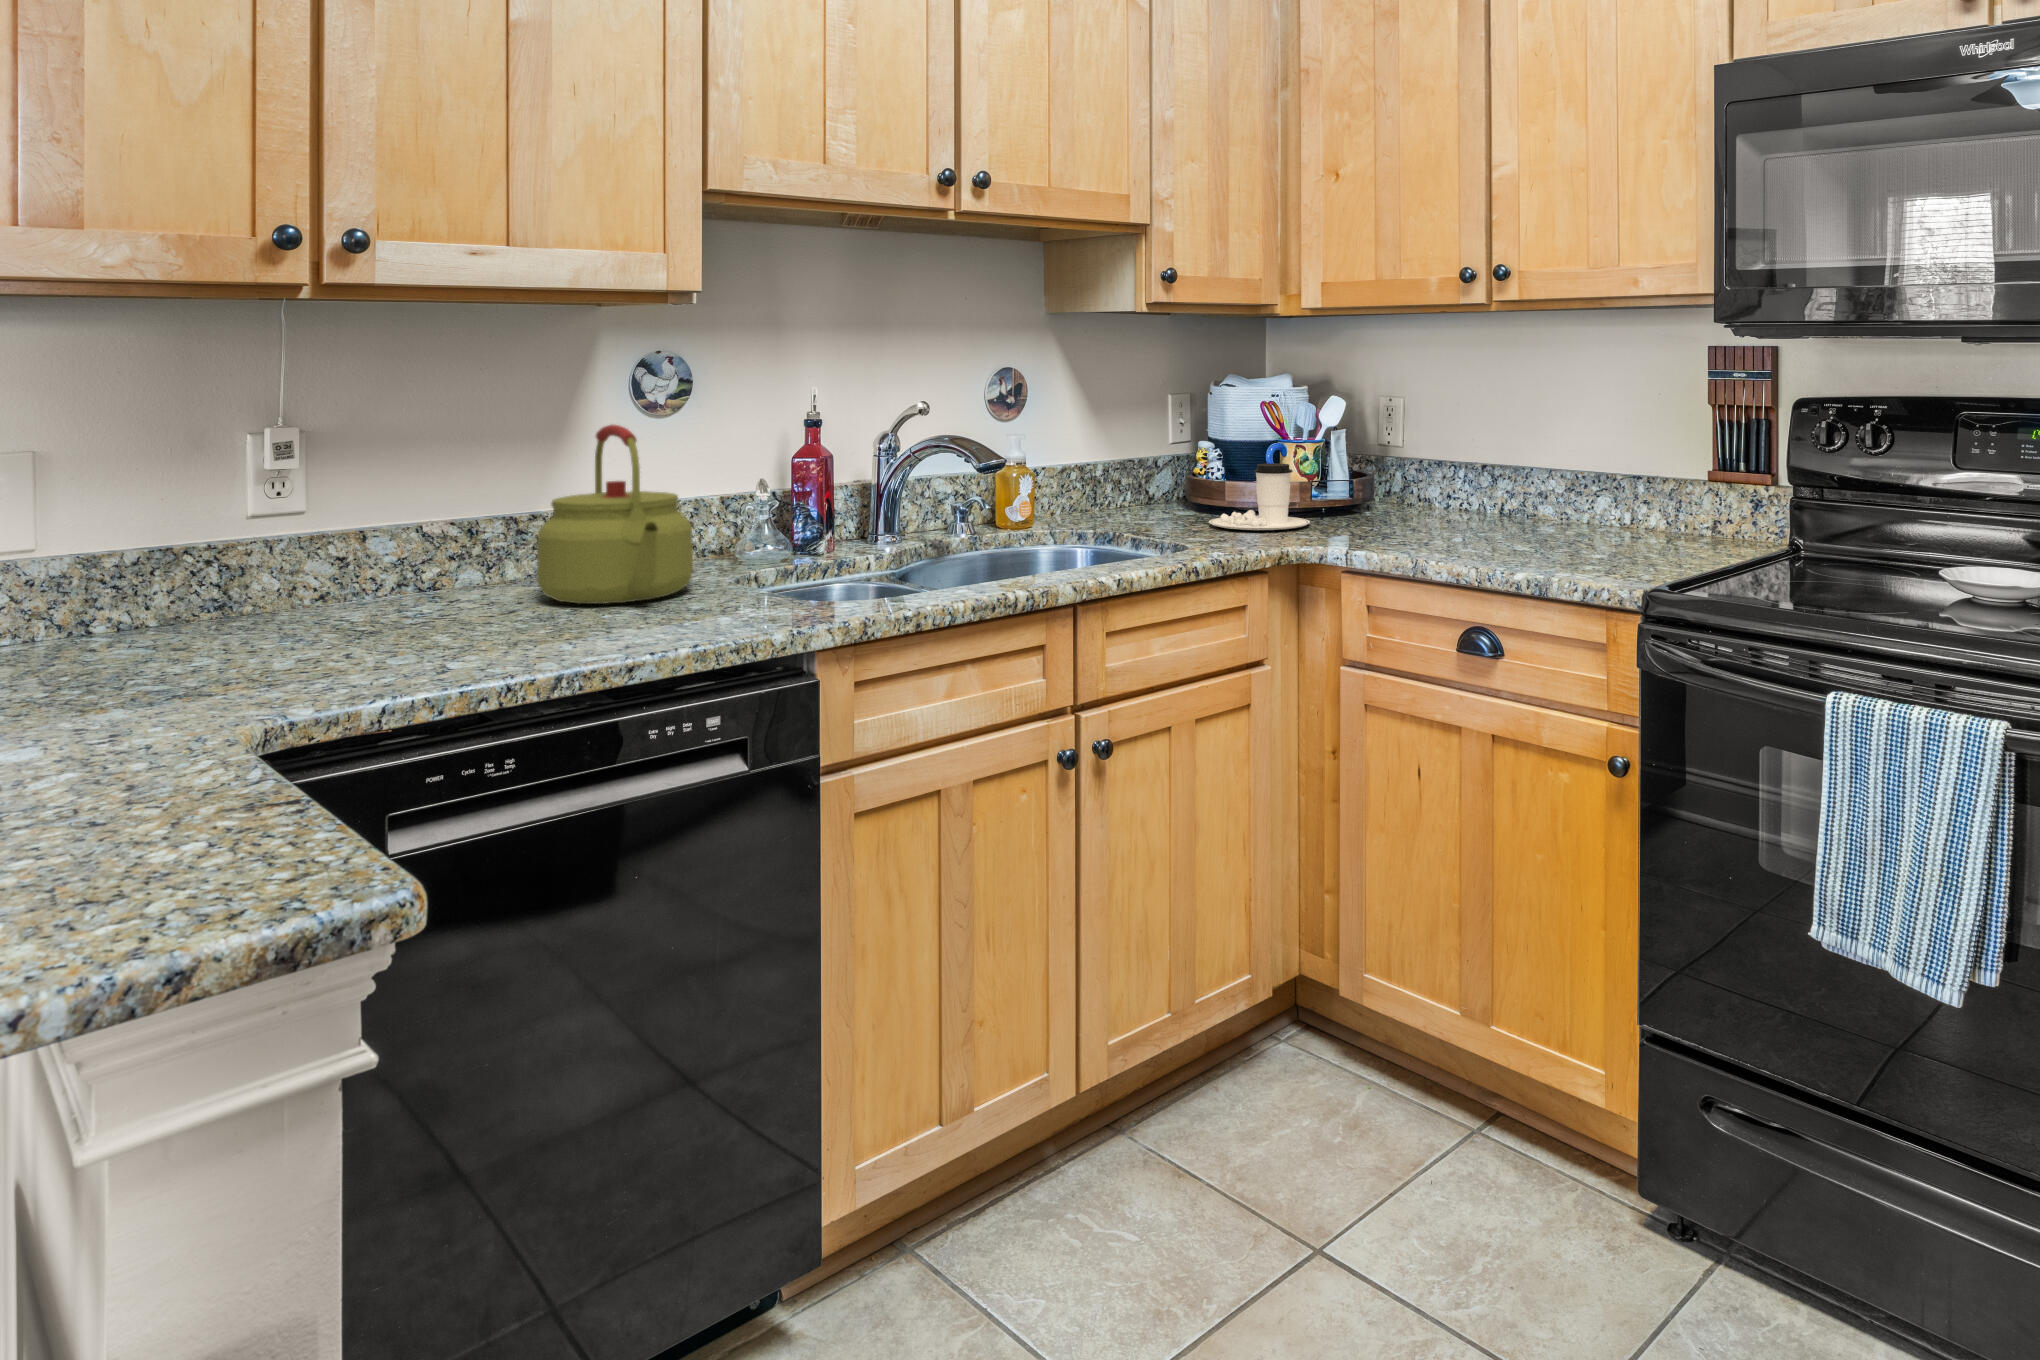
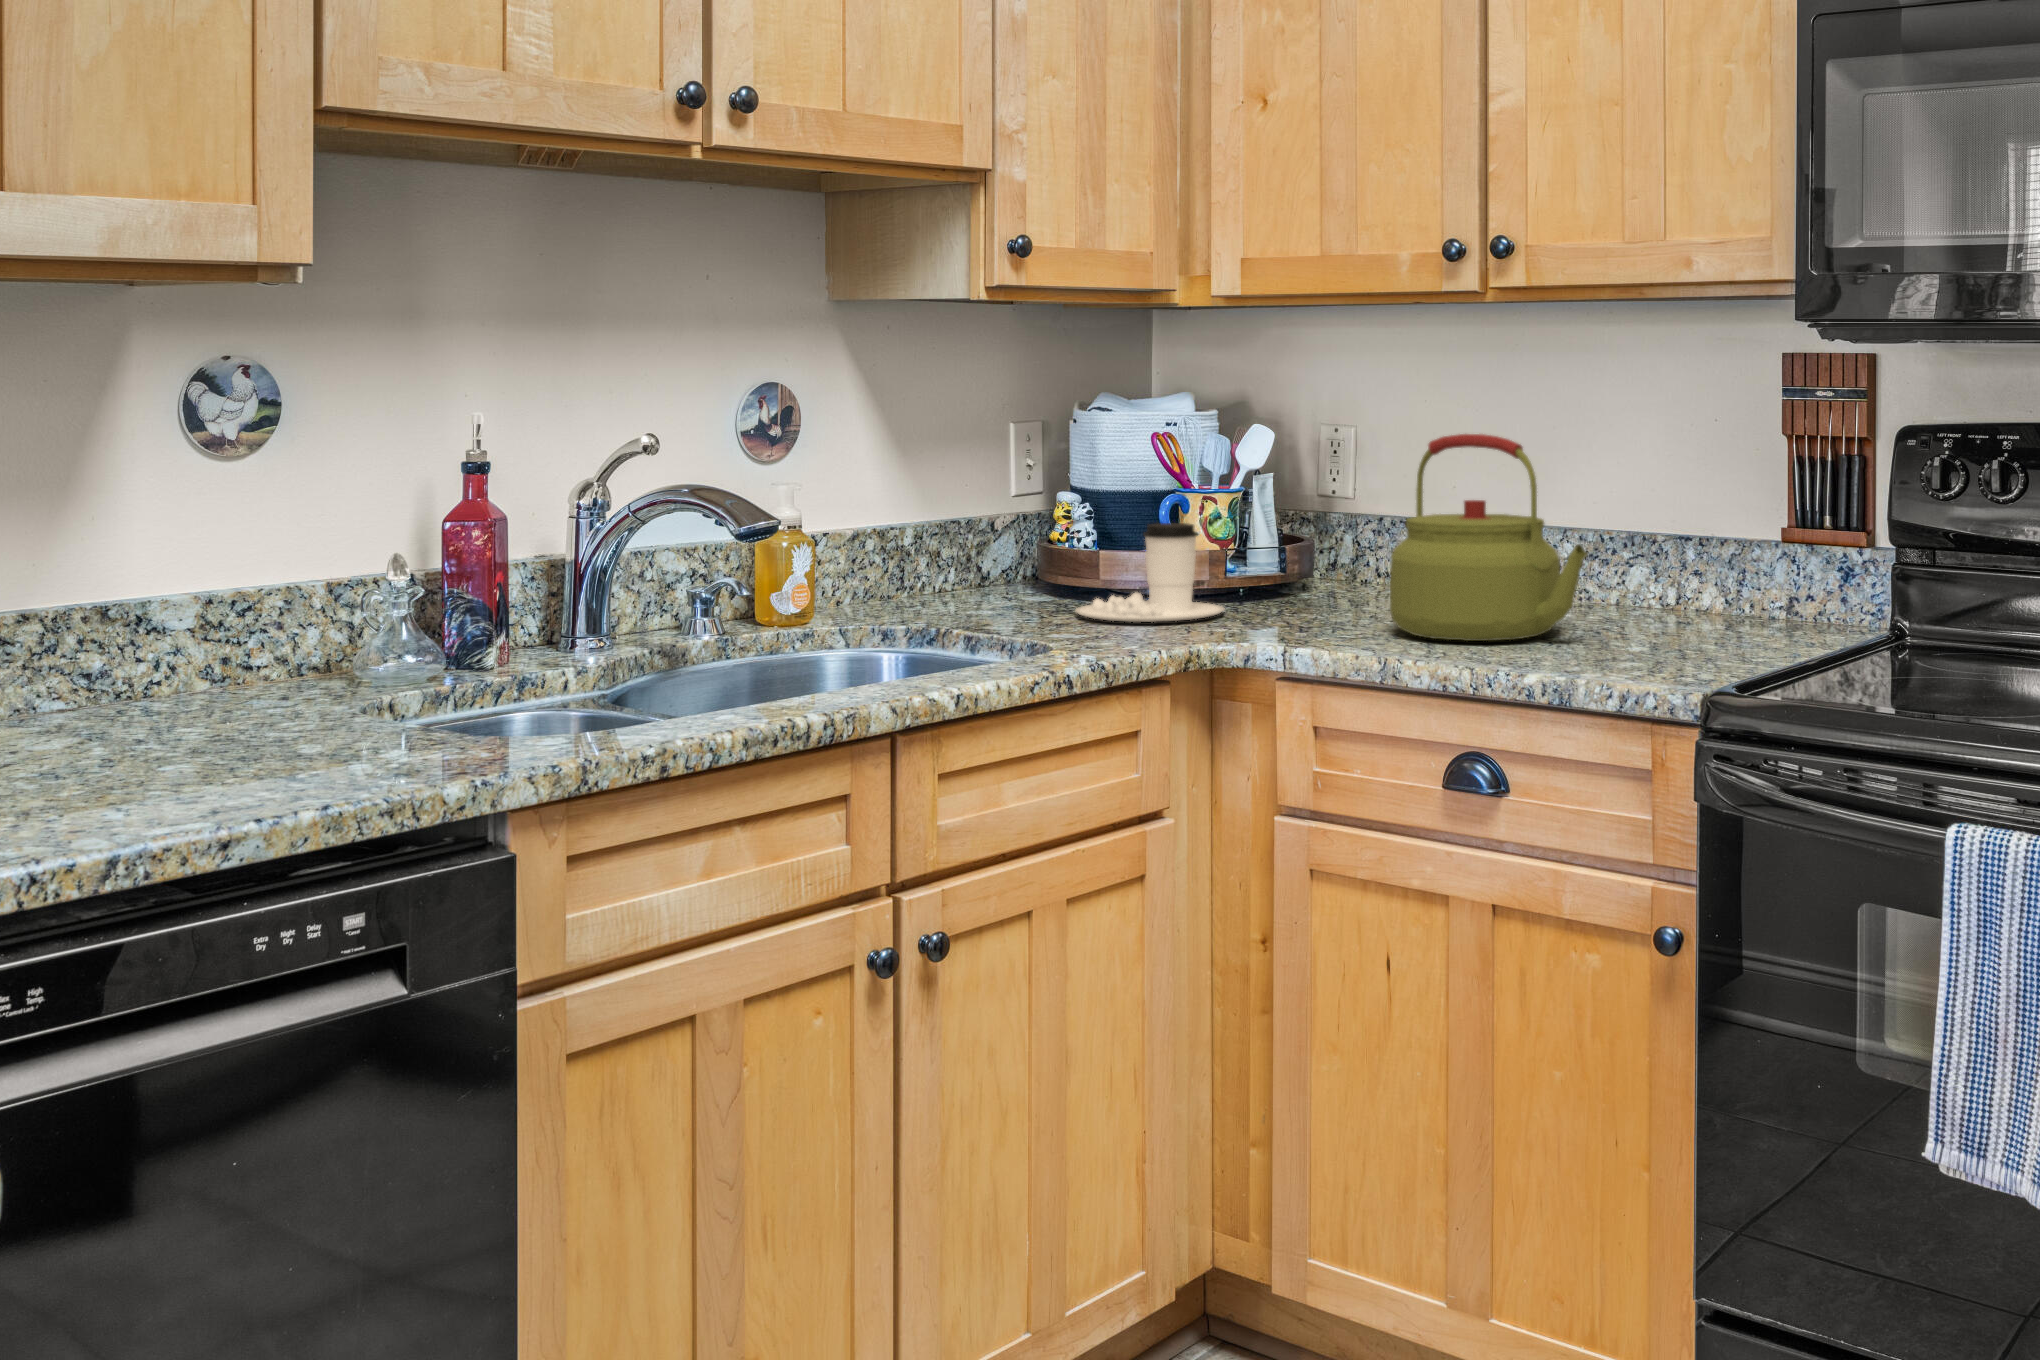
kettle: present [537,425,693,604] -> present [1390,434,1588,641]

